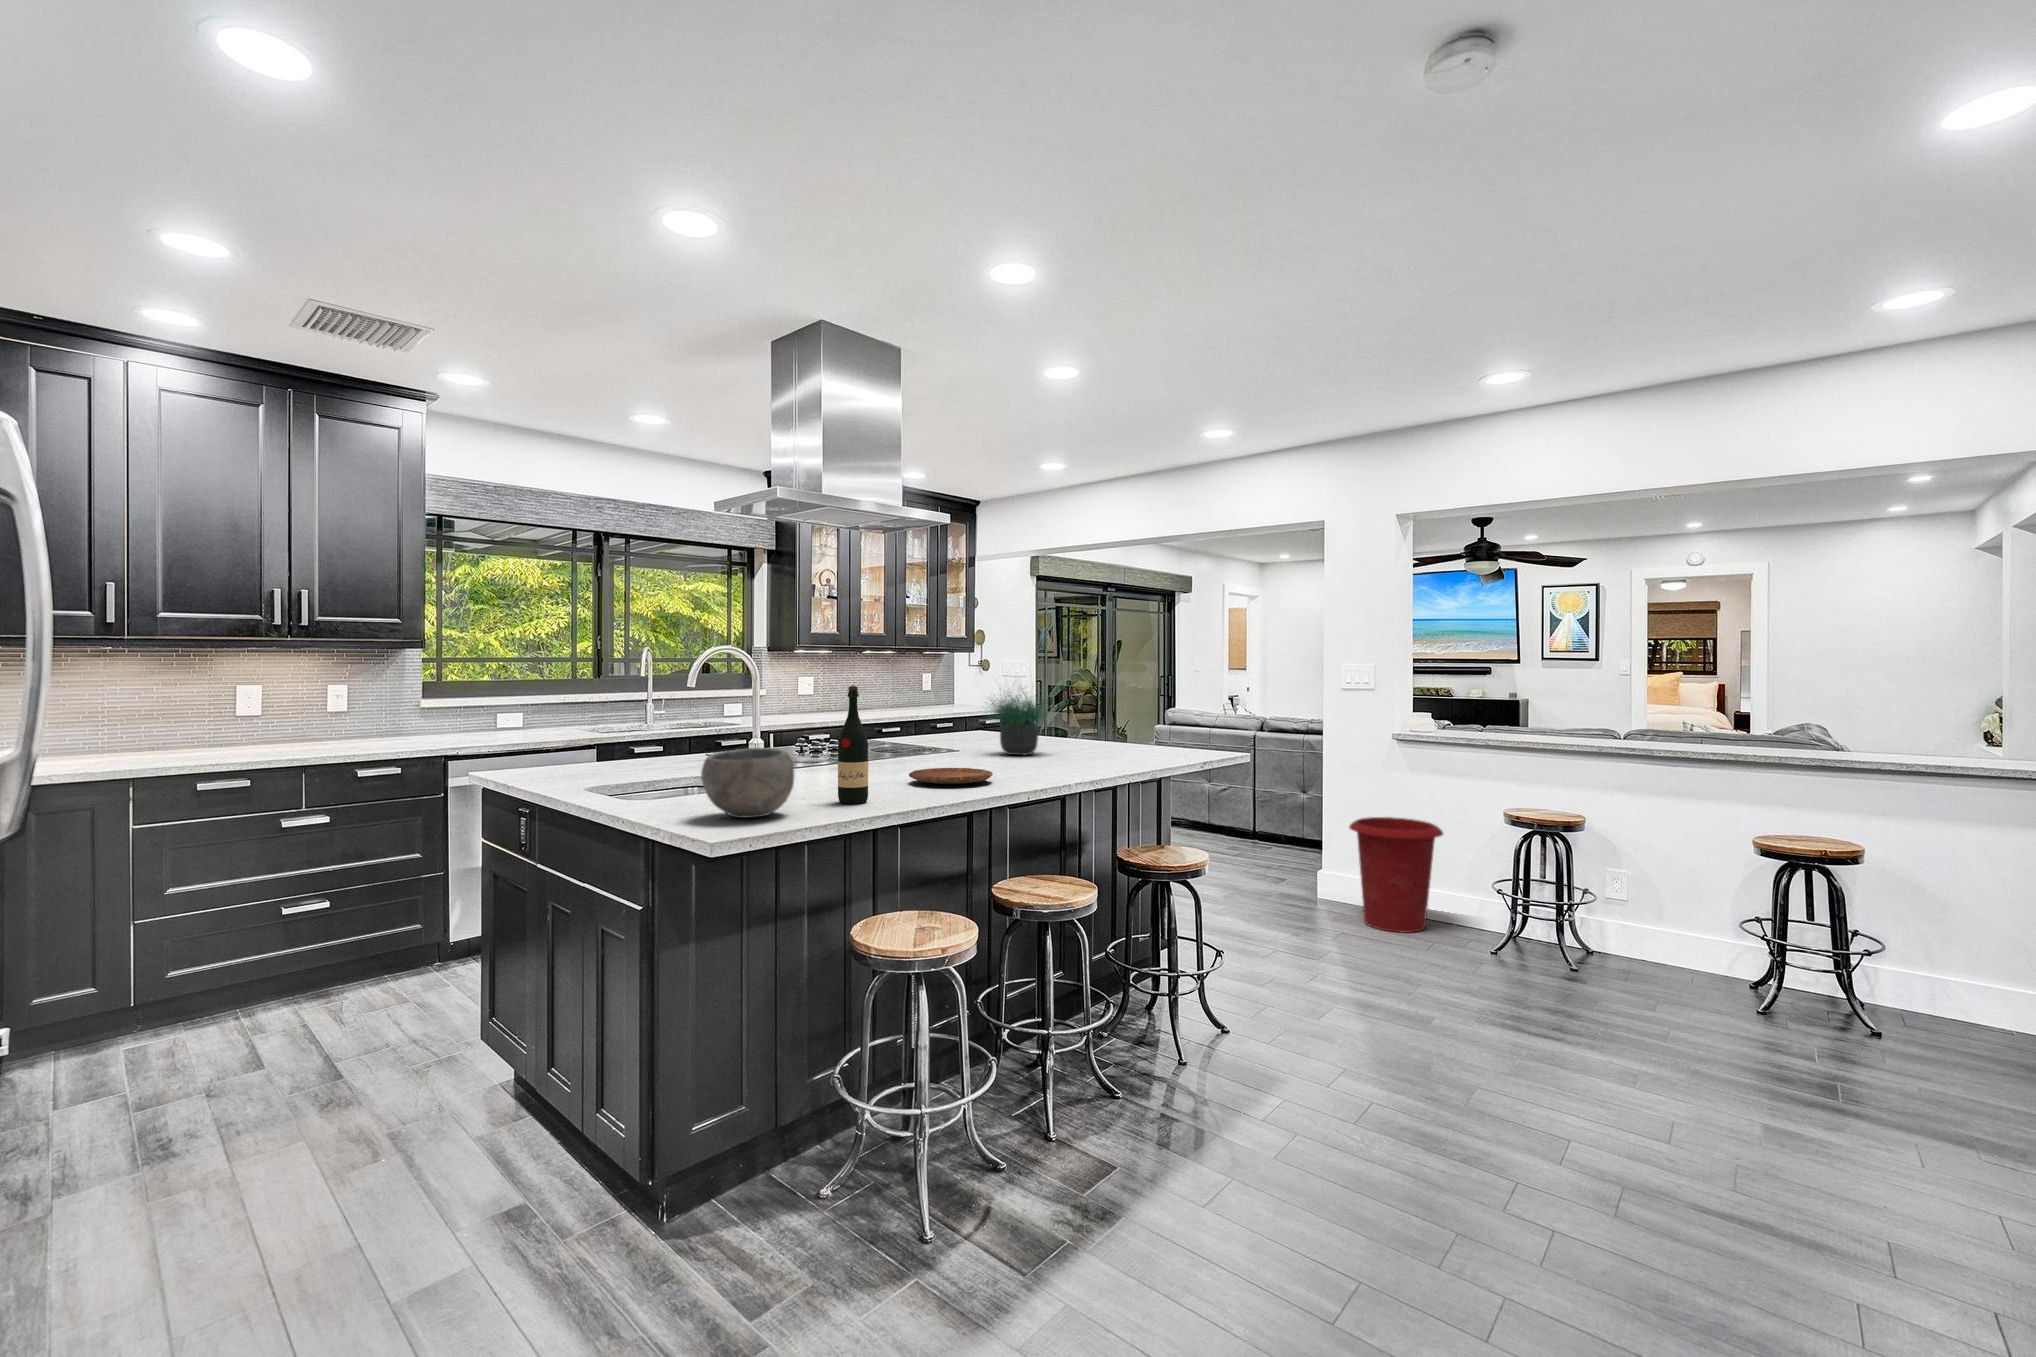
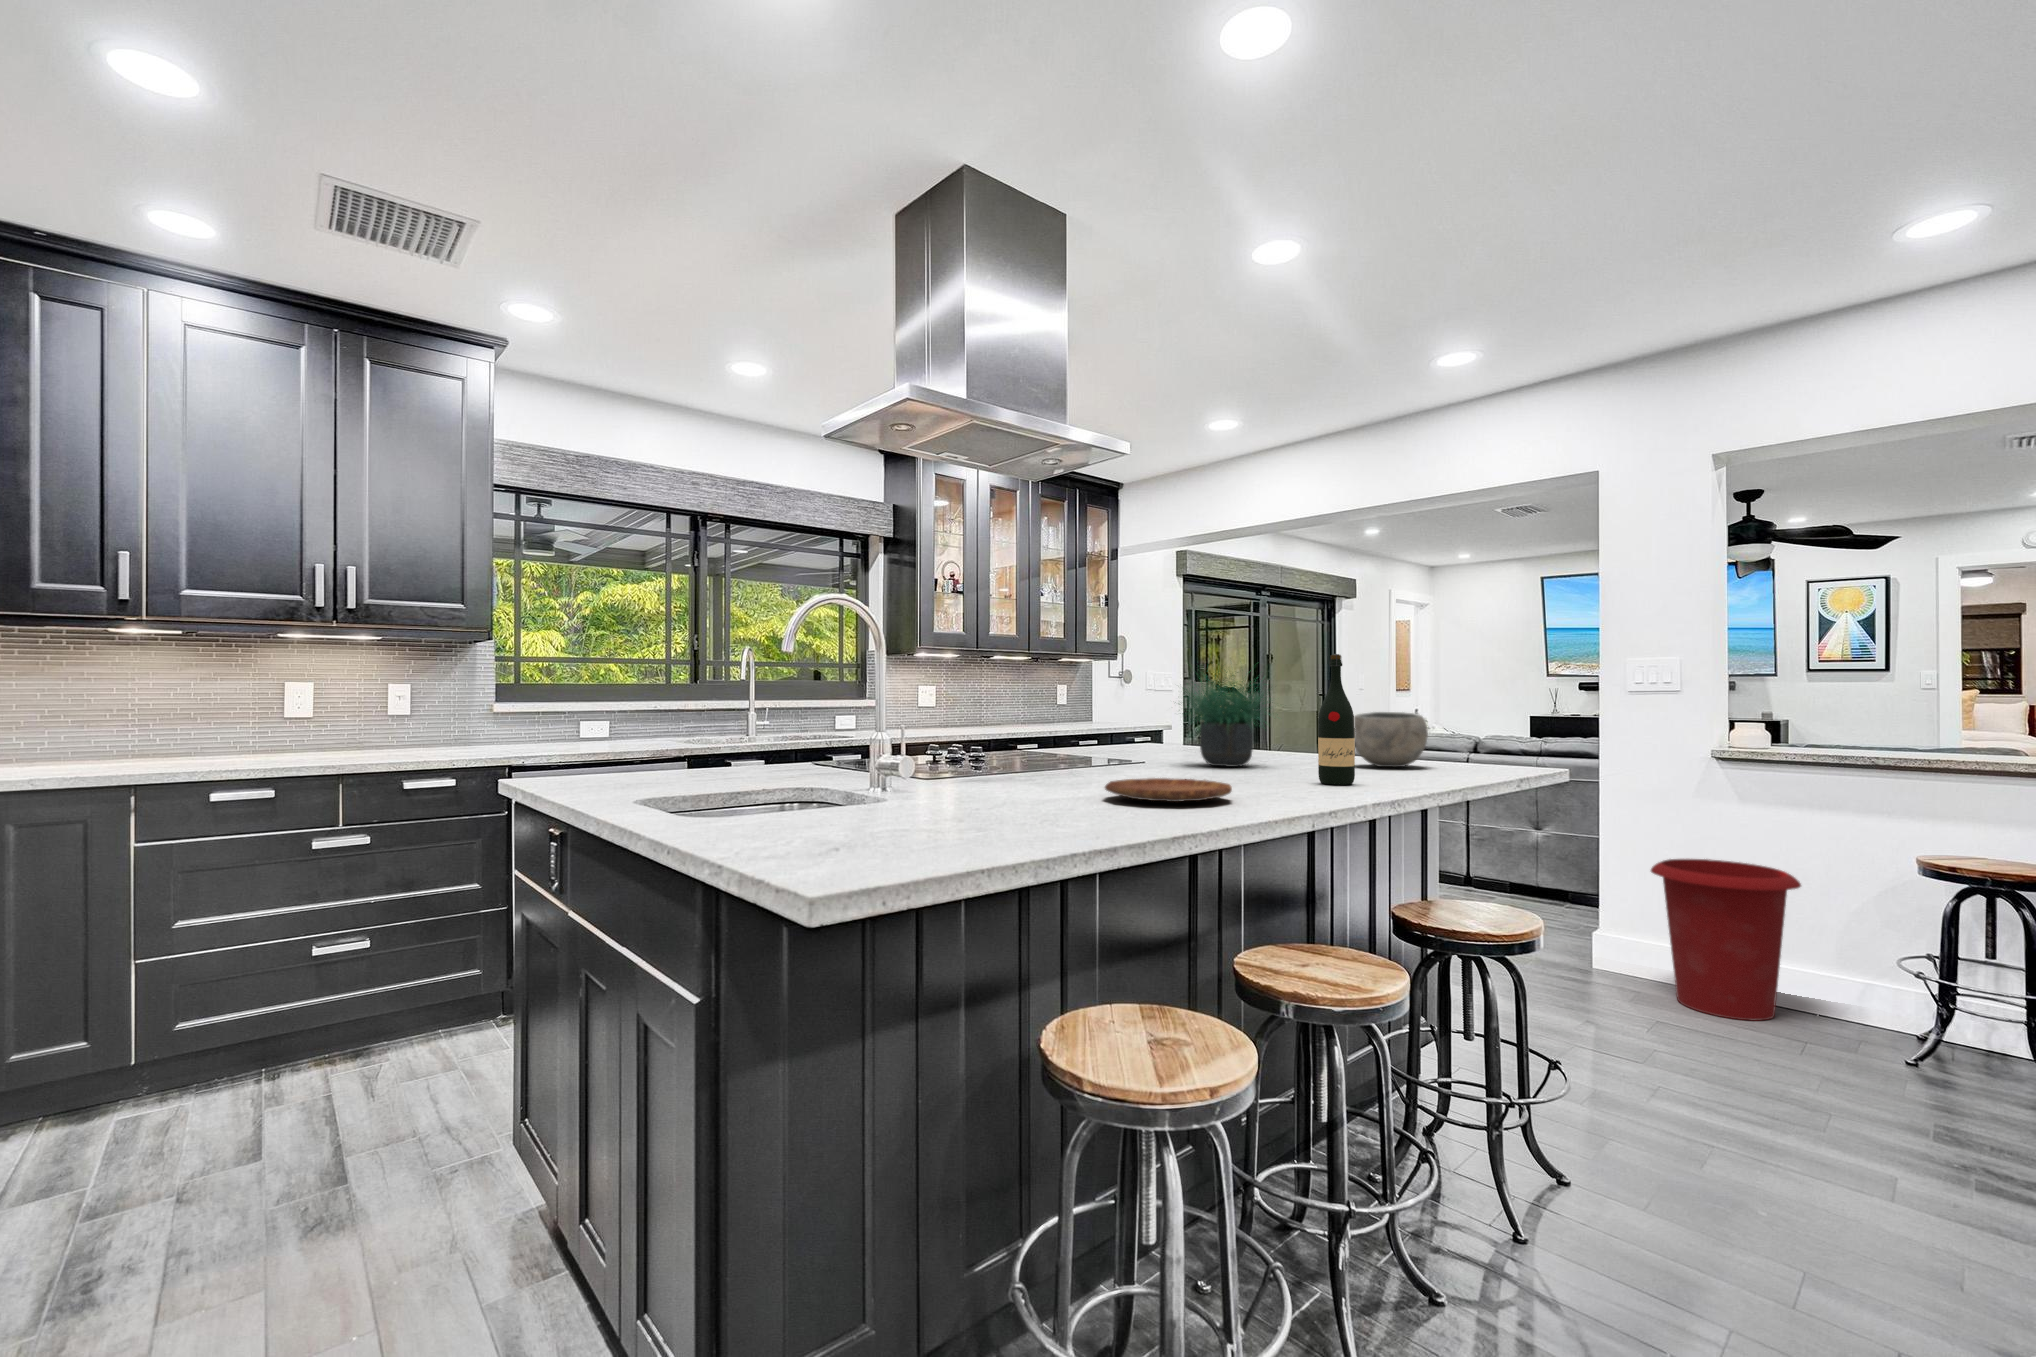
wine bottle: present [838,686,868,804] -> present [1318,654,1355,785]
bowl: present [701,748,794,818] -> present [1354,712,1428,767]

